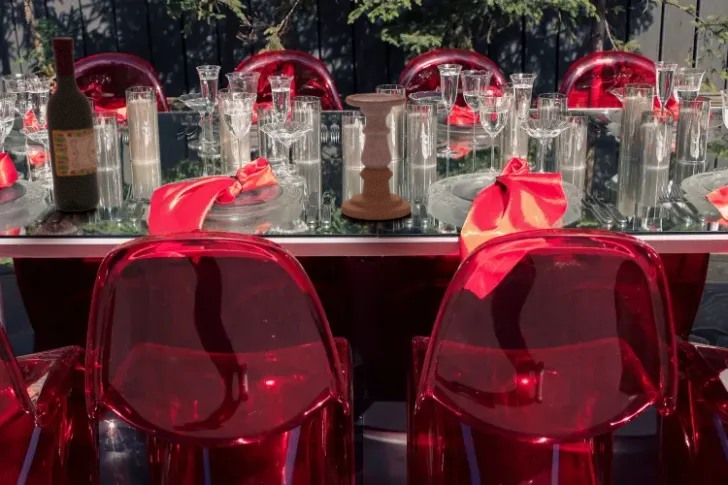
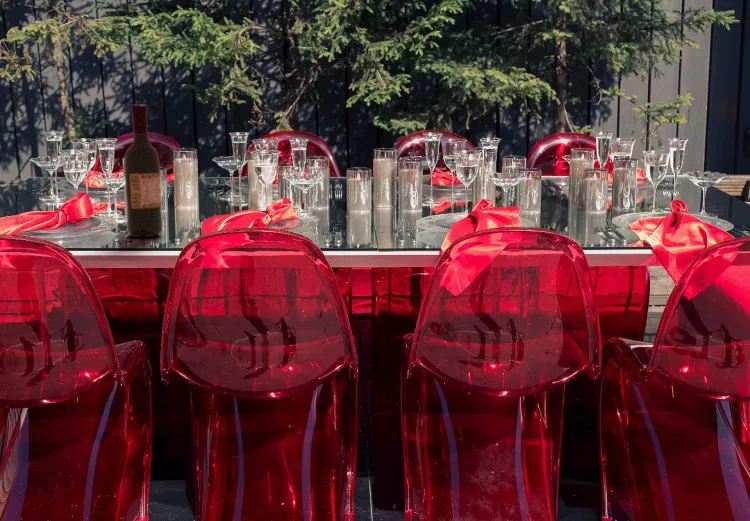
candle holder: present [341,93,411,220] -> none [349,147,402,240]

